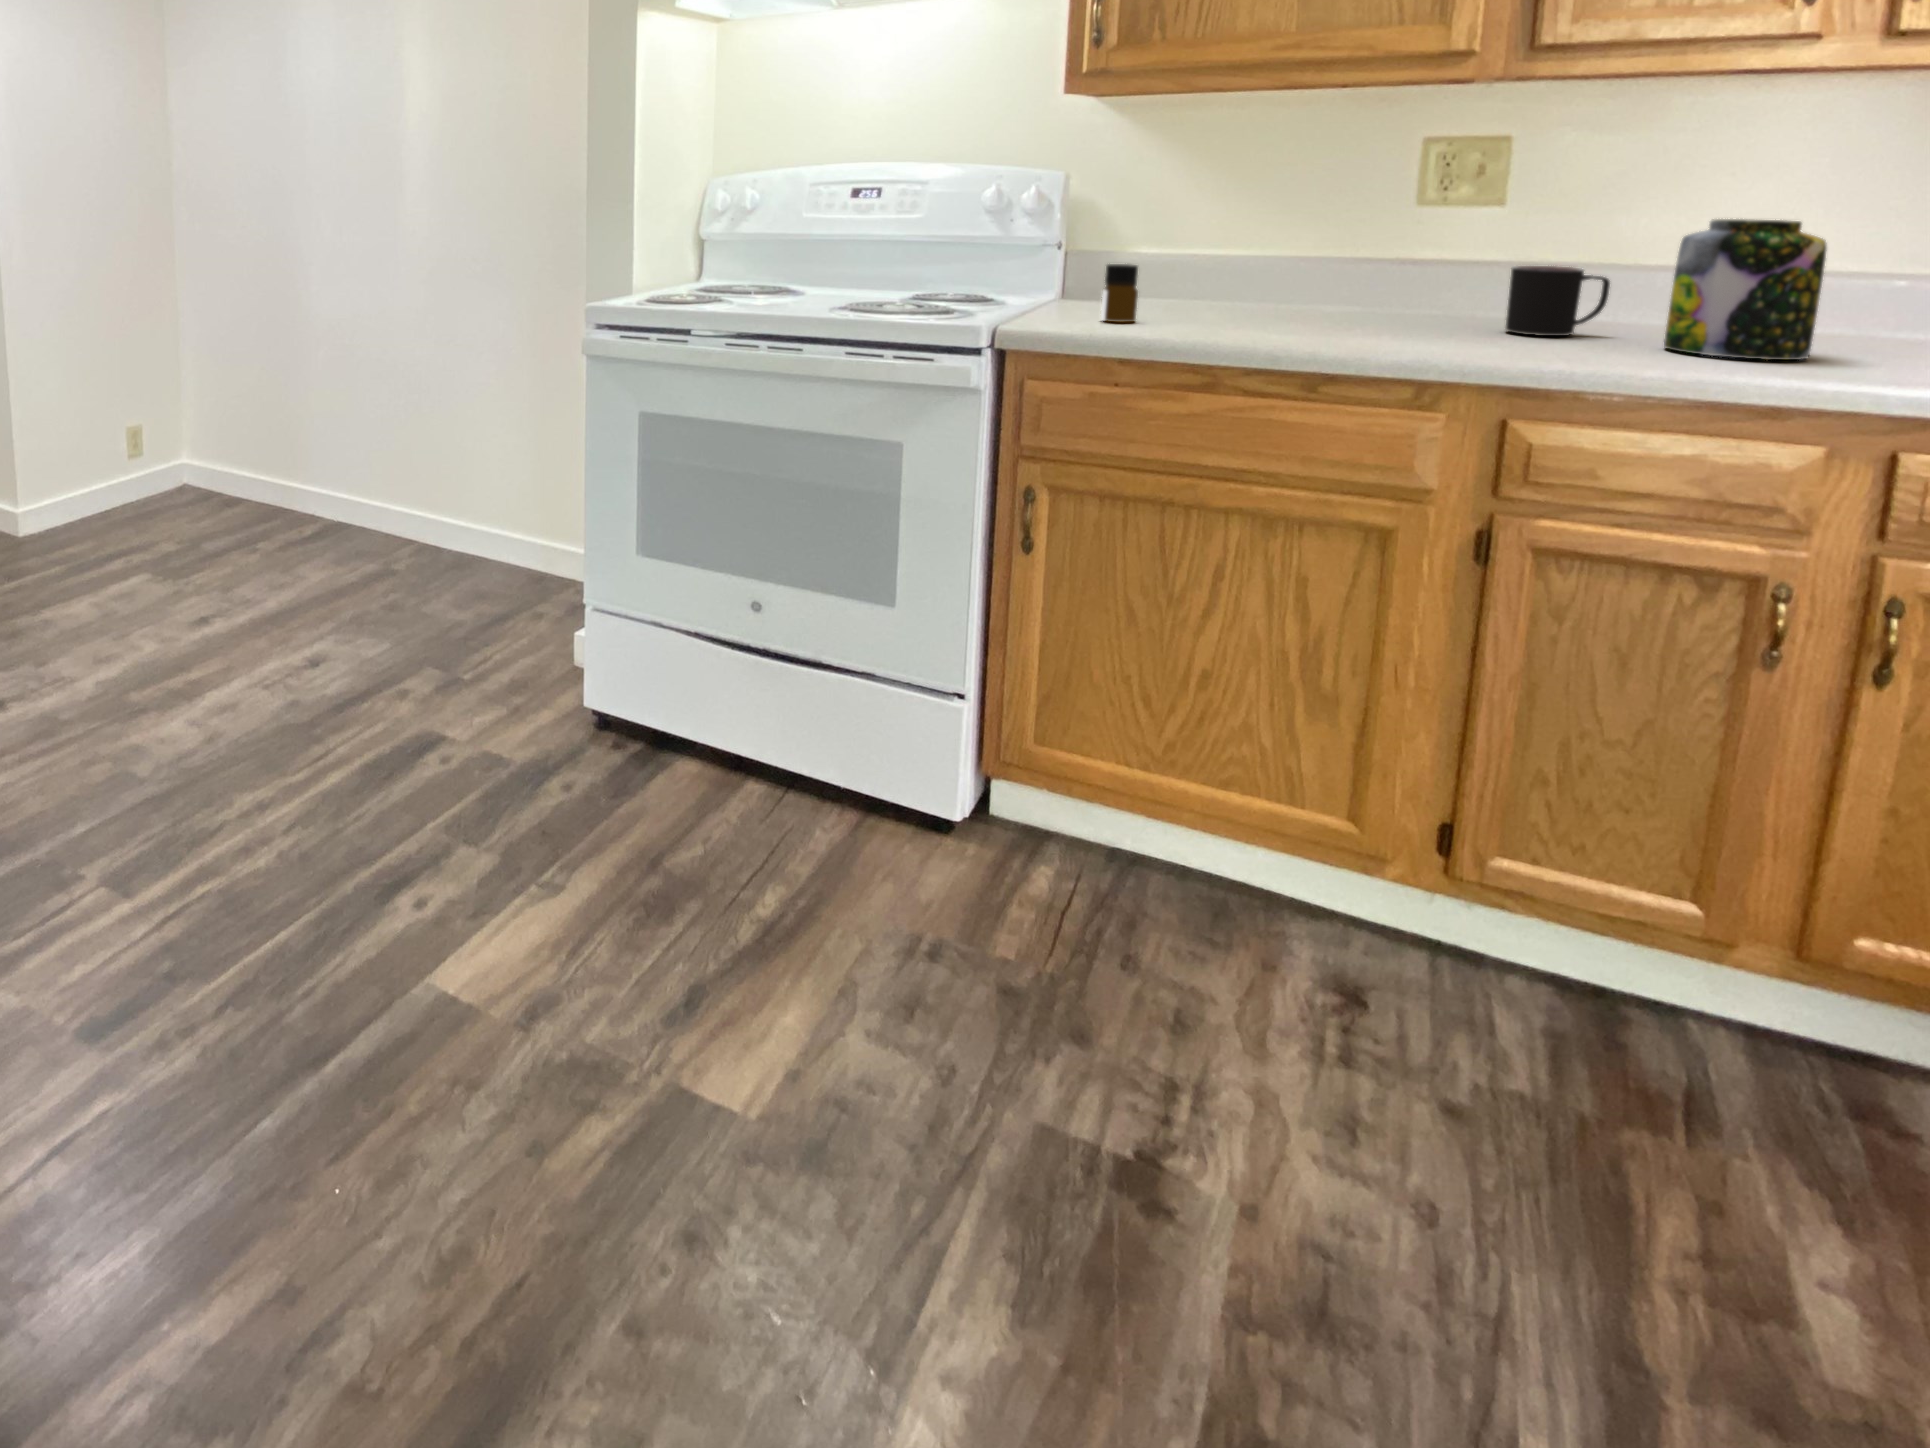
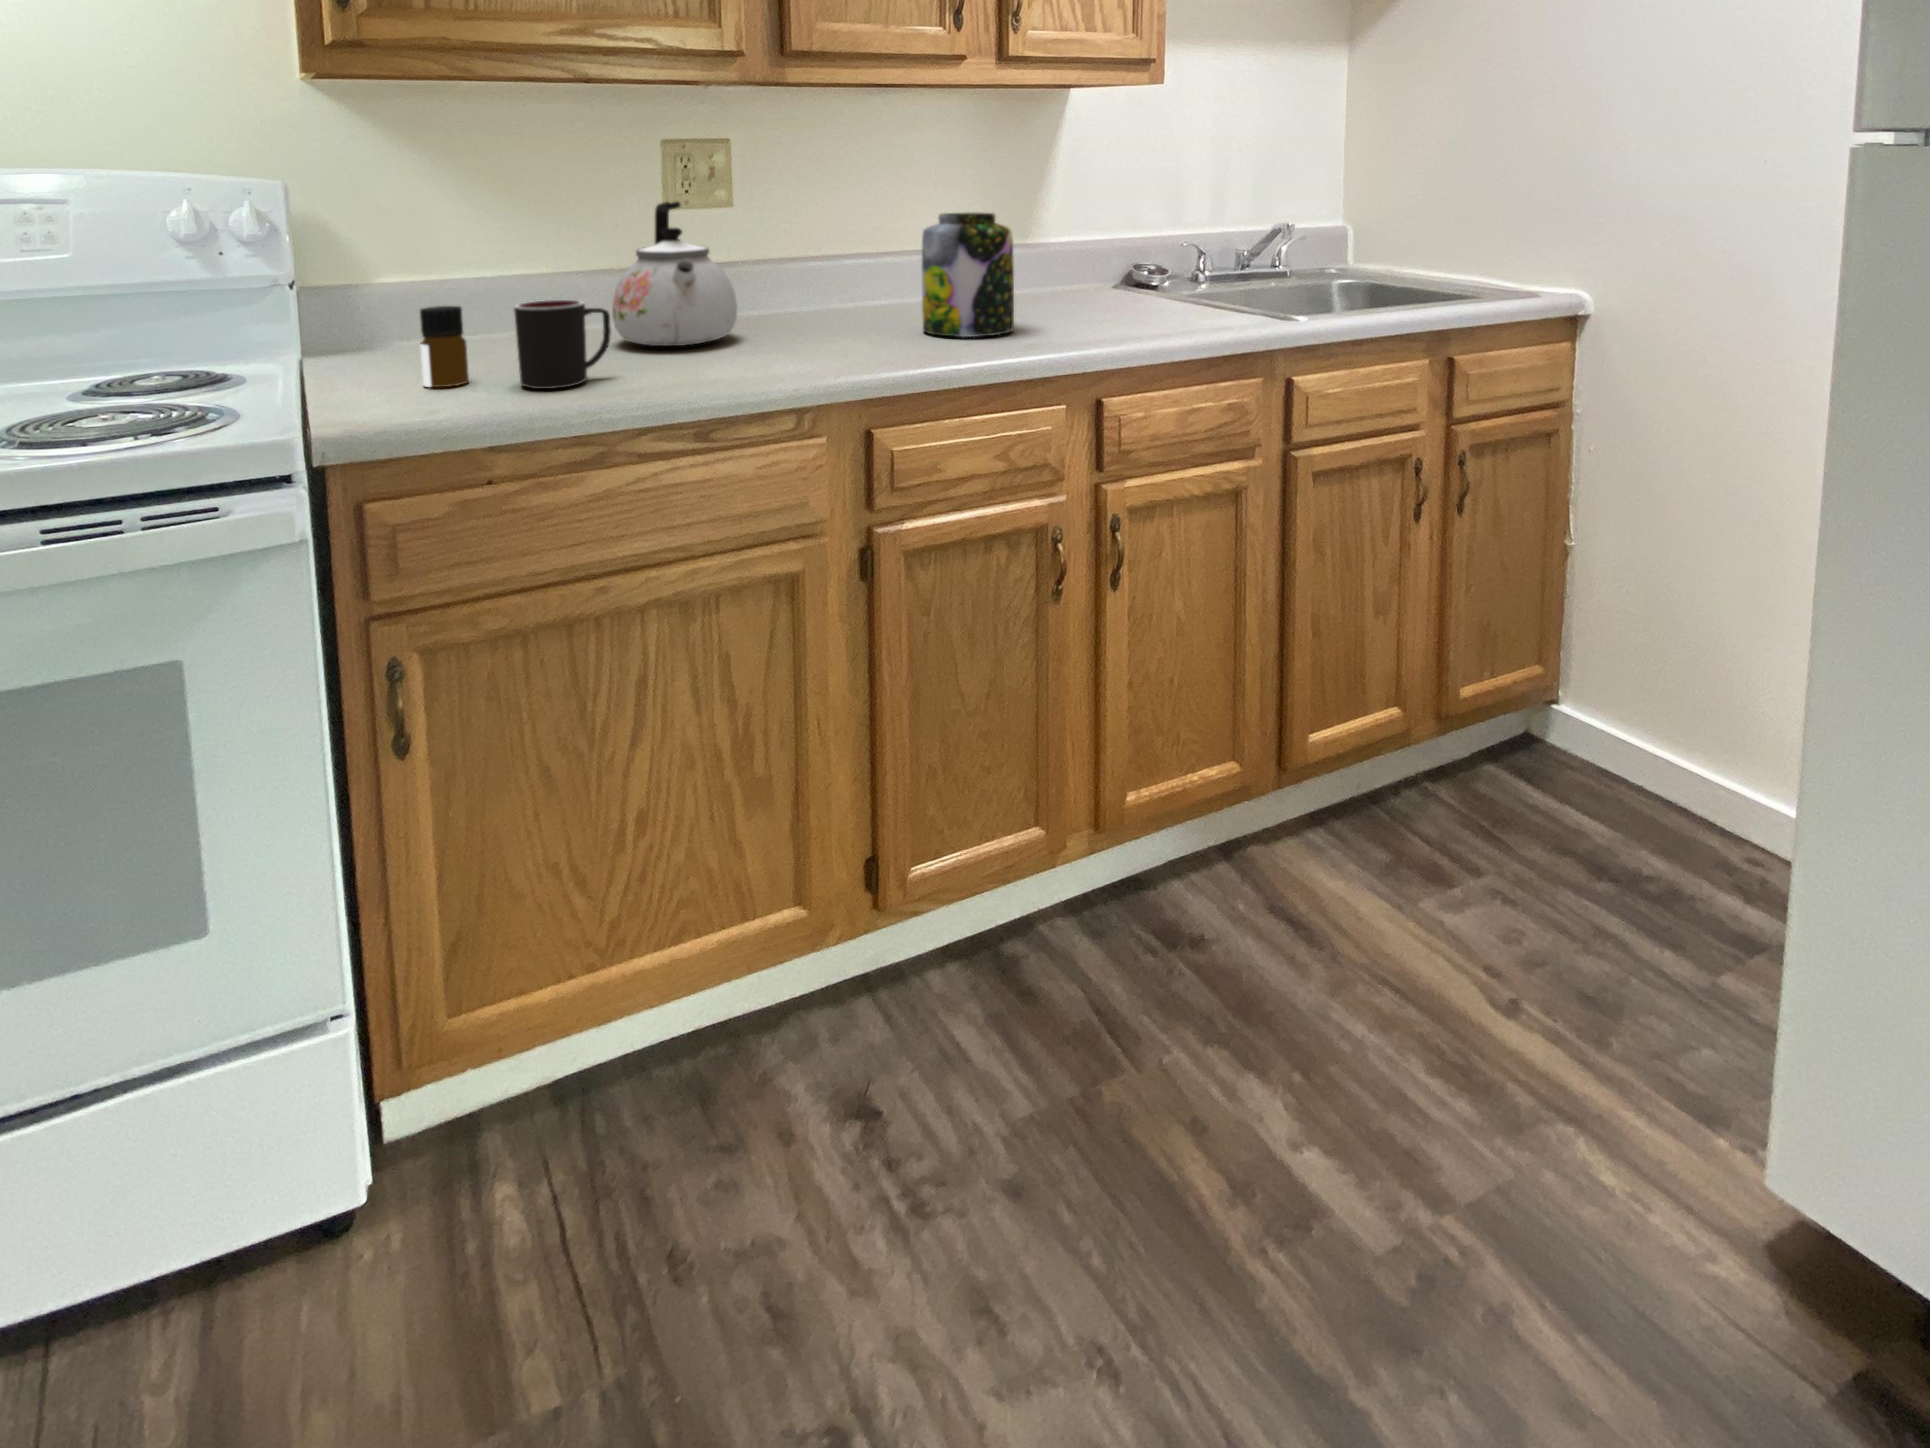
kettle: none [1290,195,1425,325] -> present [612,202,737,346]
mug: present [1506,266,1610,336] -> present [514,300,611,389]

